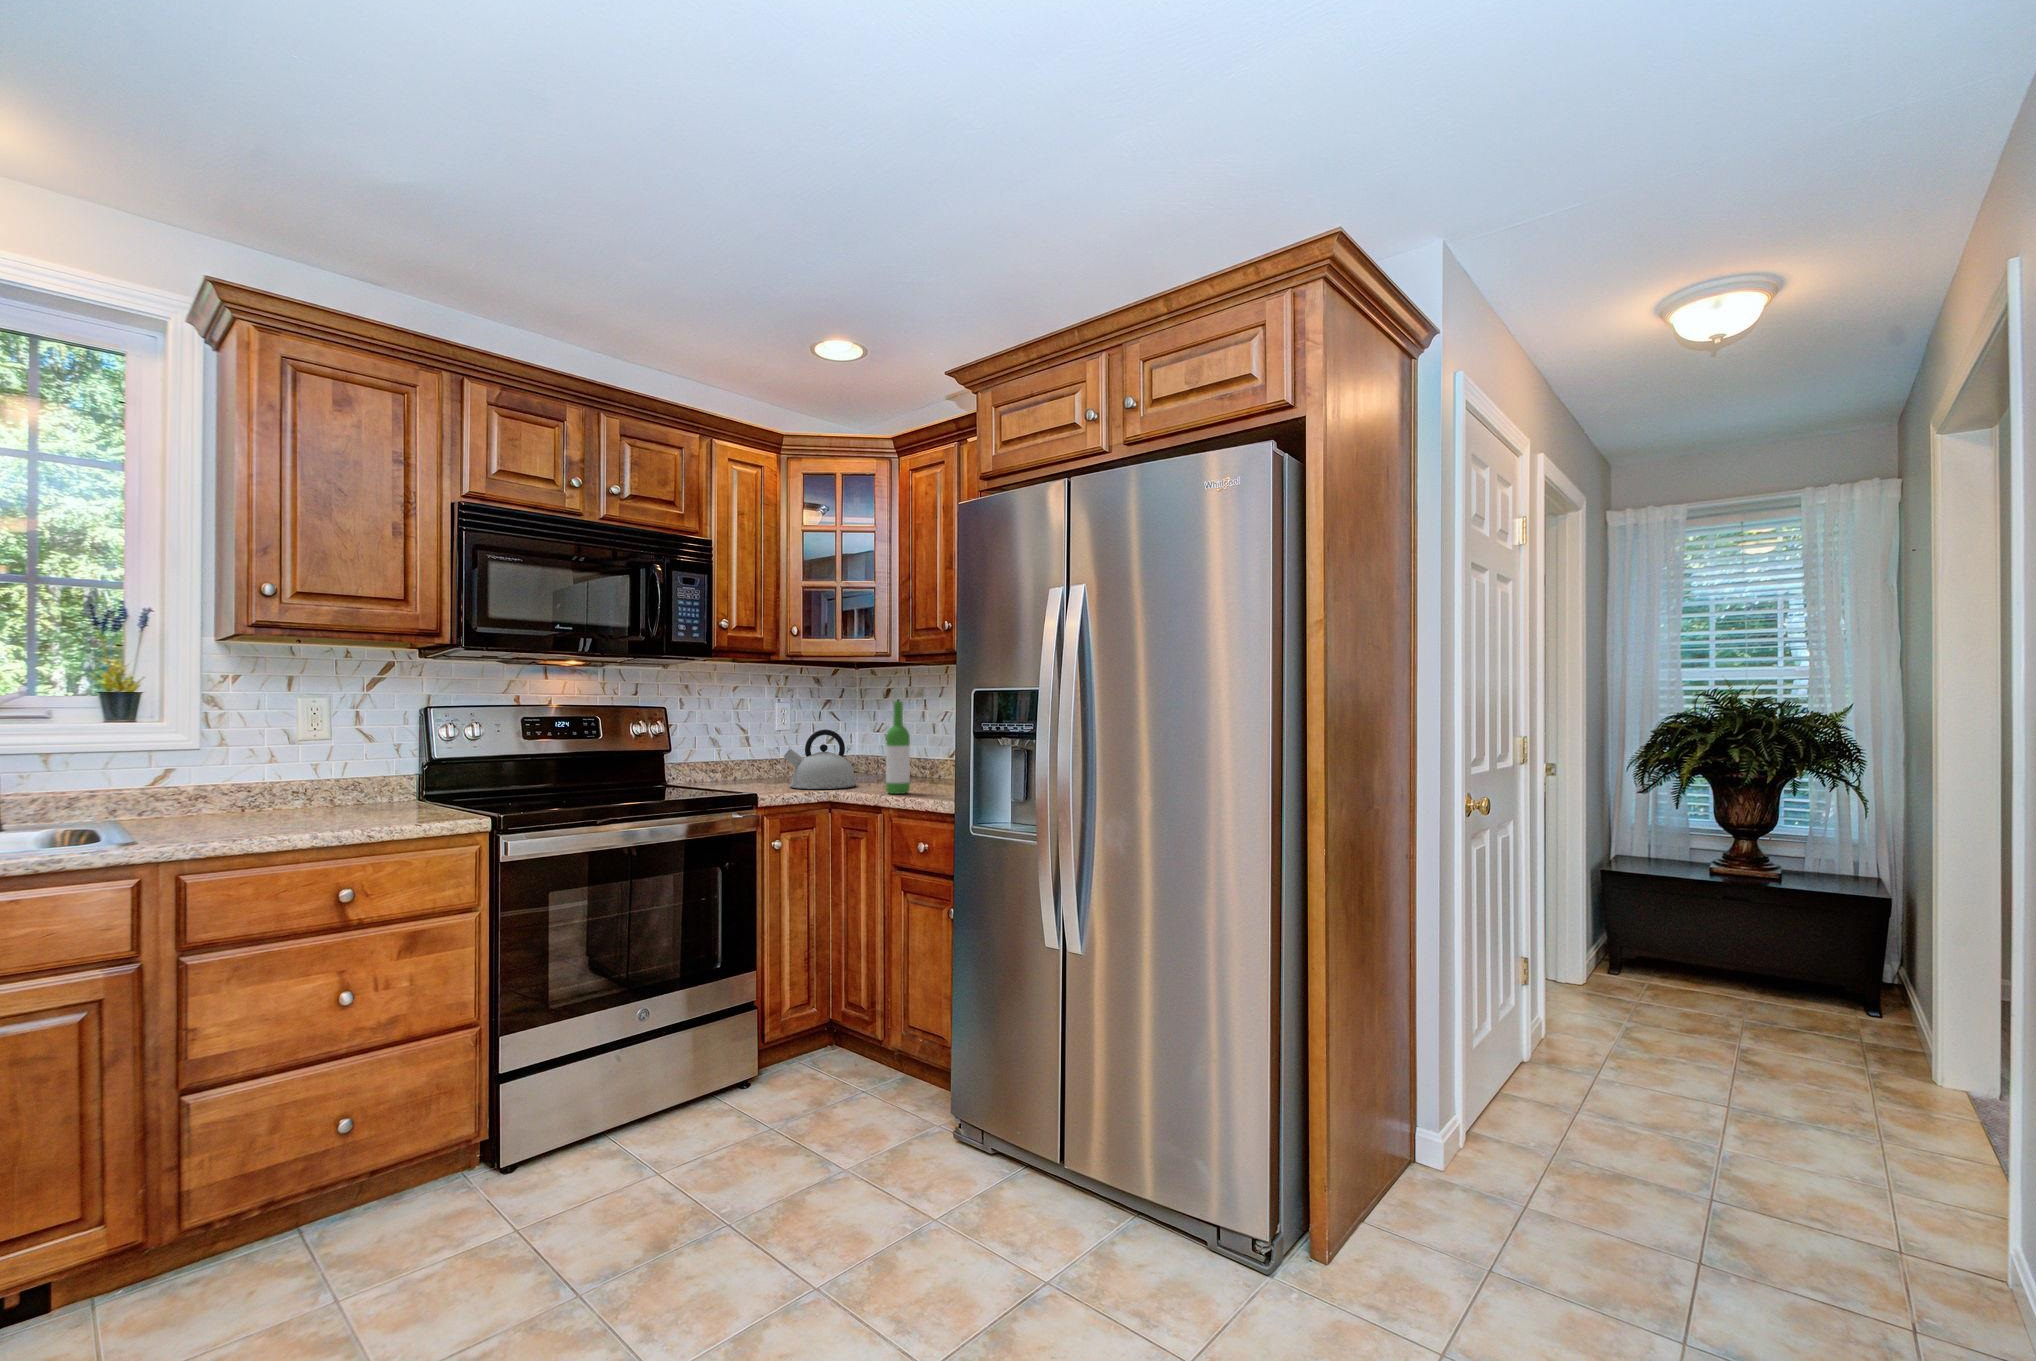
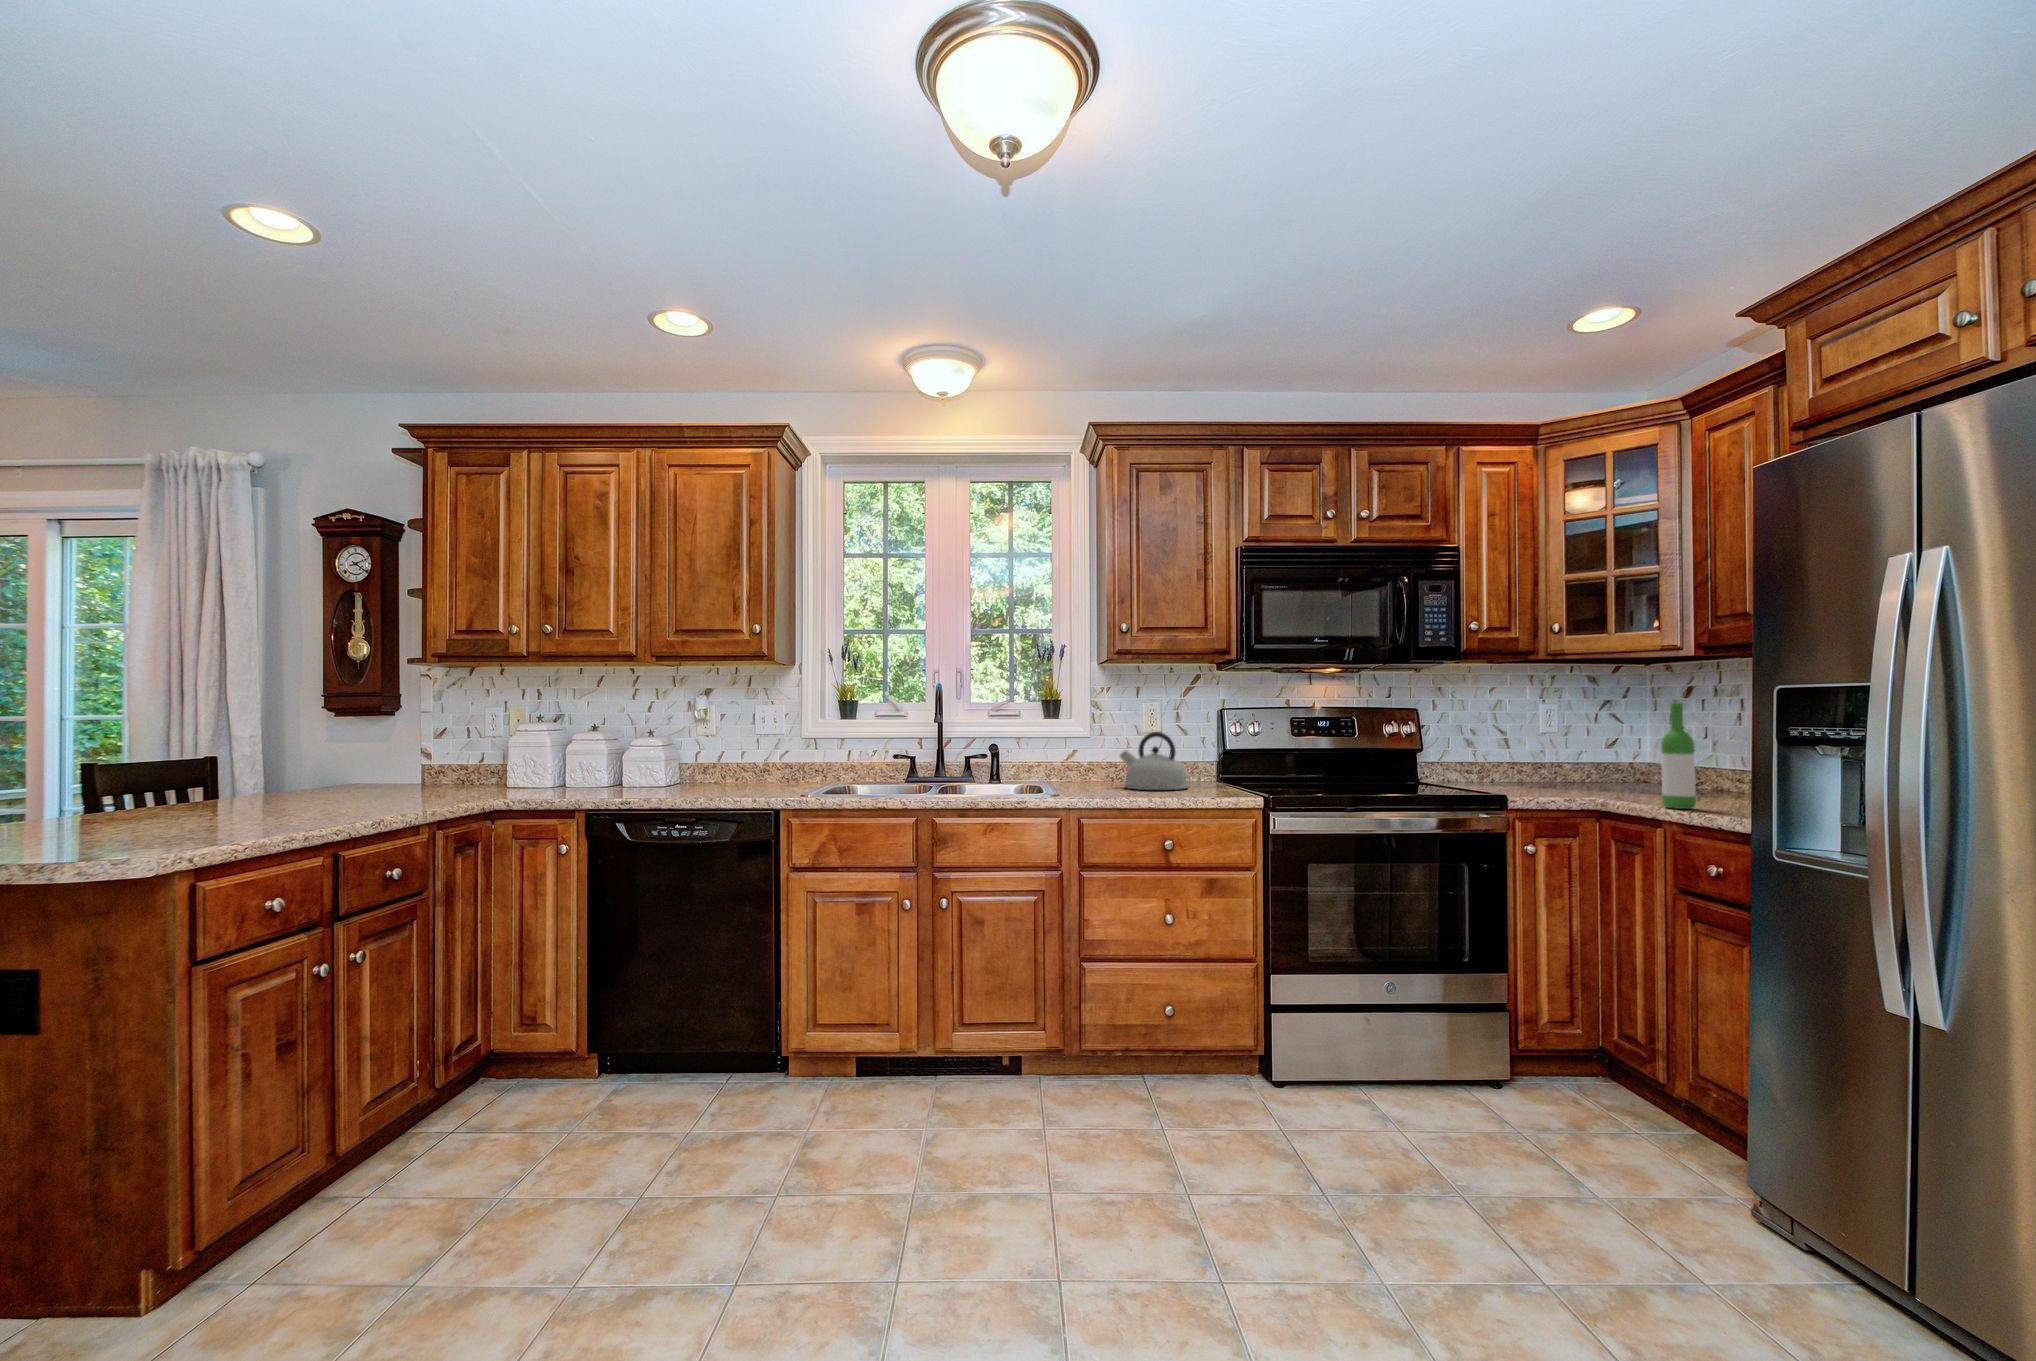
kettle: present [784,729,857,789] -> present [1120,732,1188,790]

